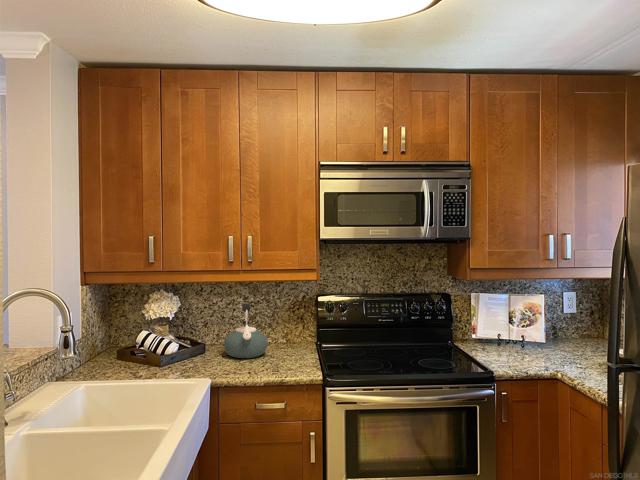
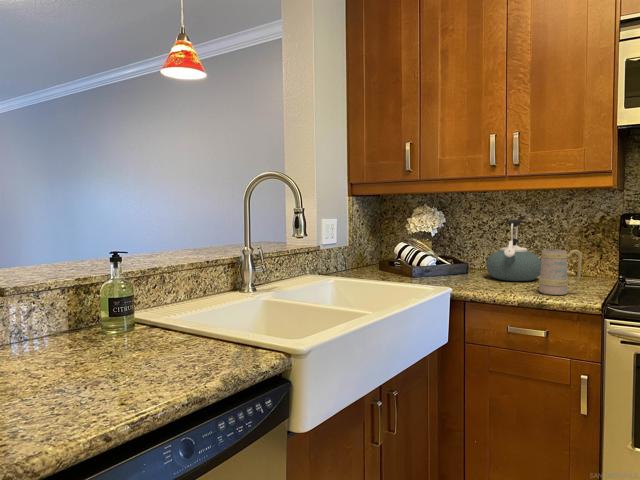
mug: none [275,333,304,371] -> present [539,250,582,295]

